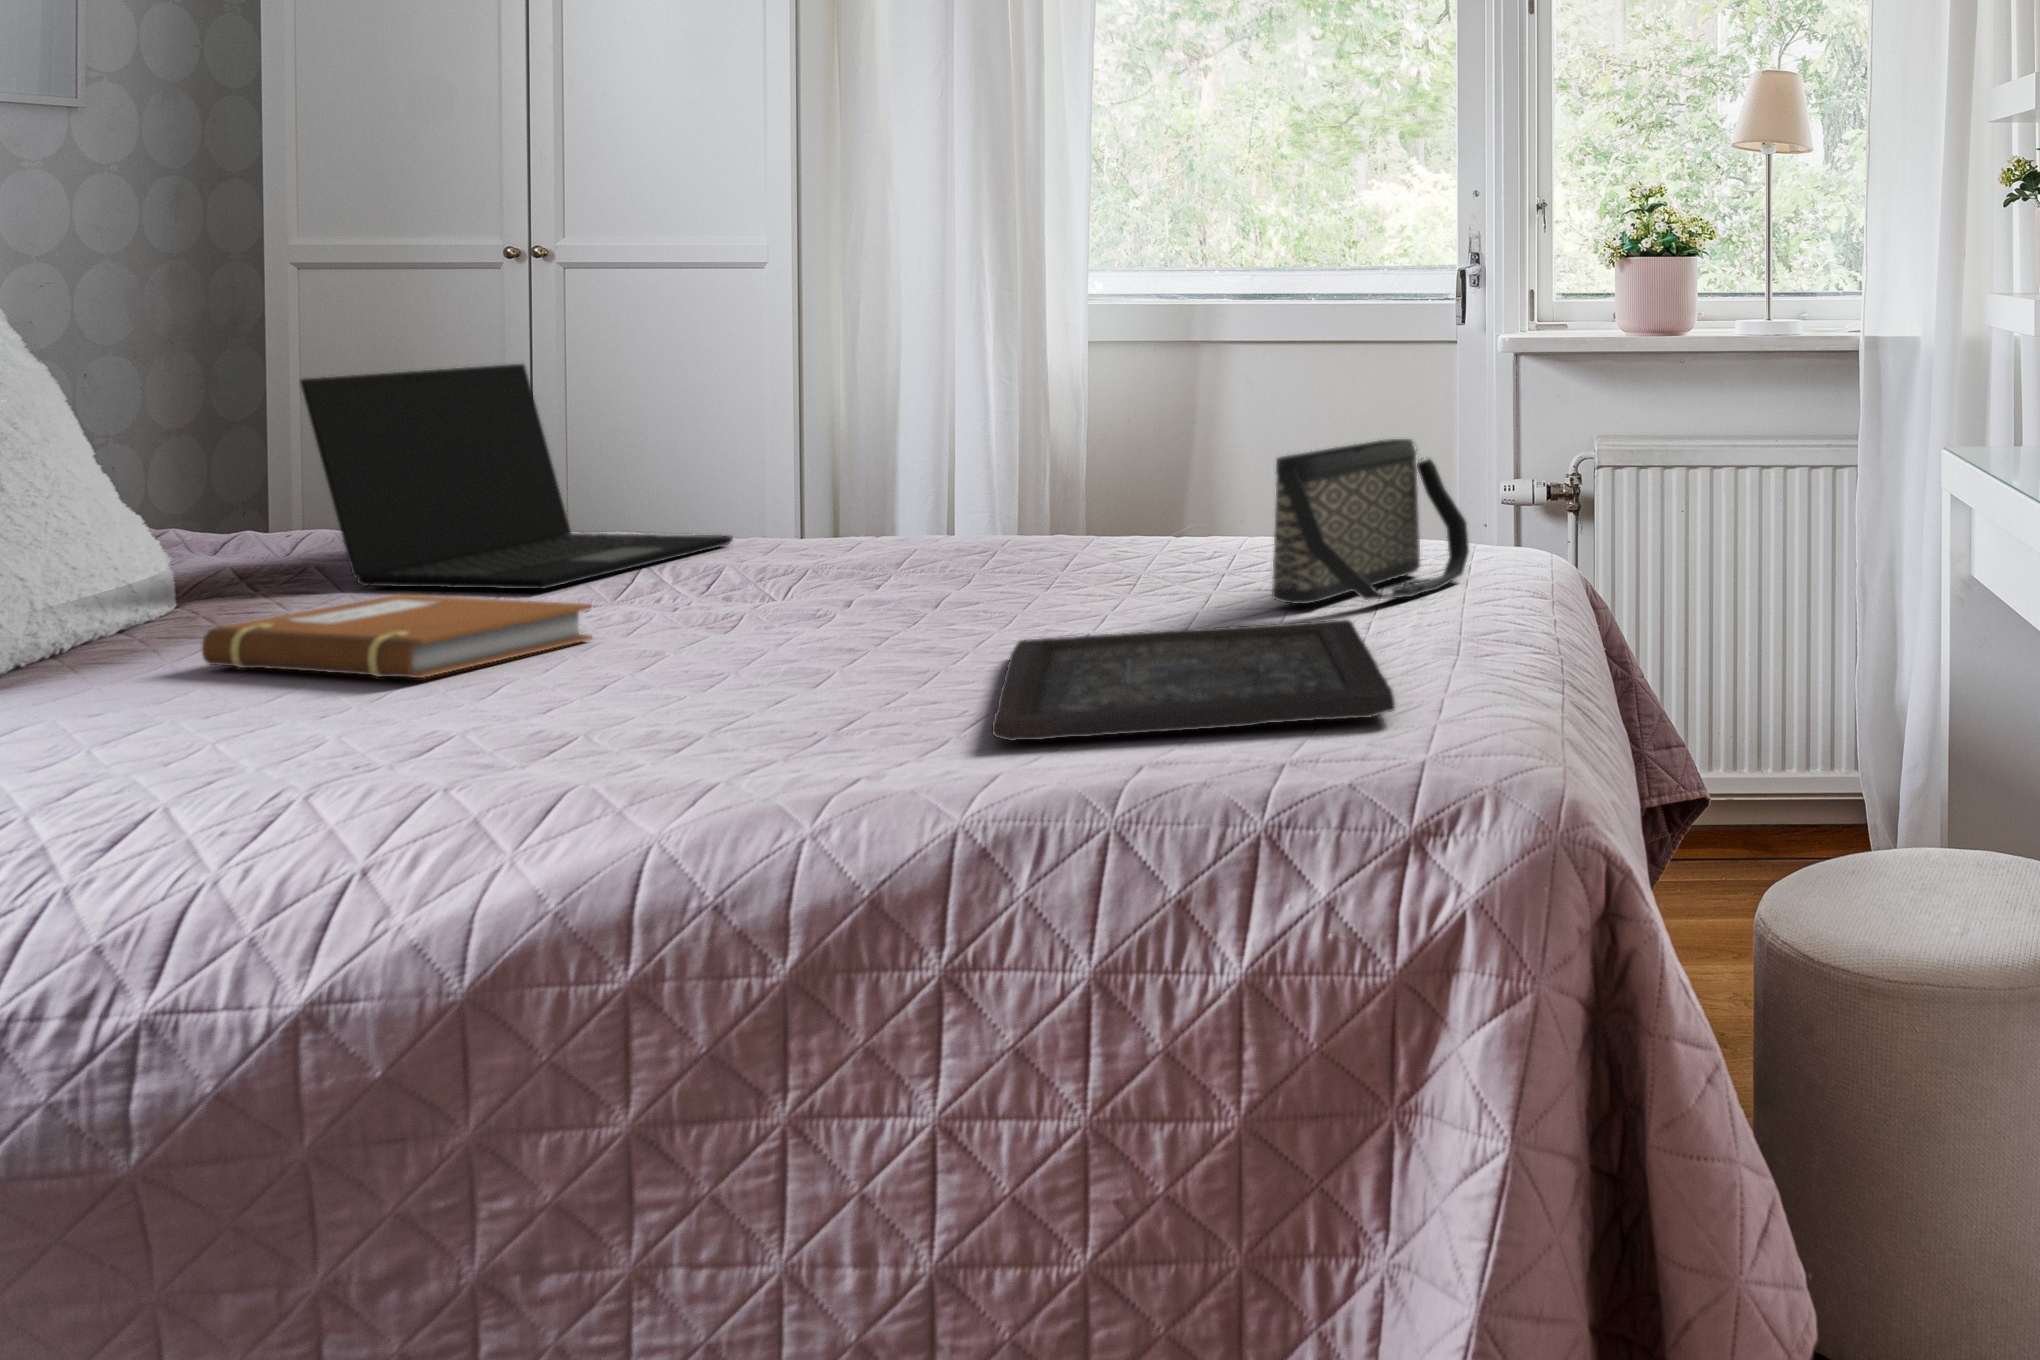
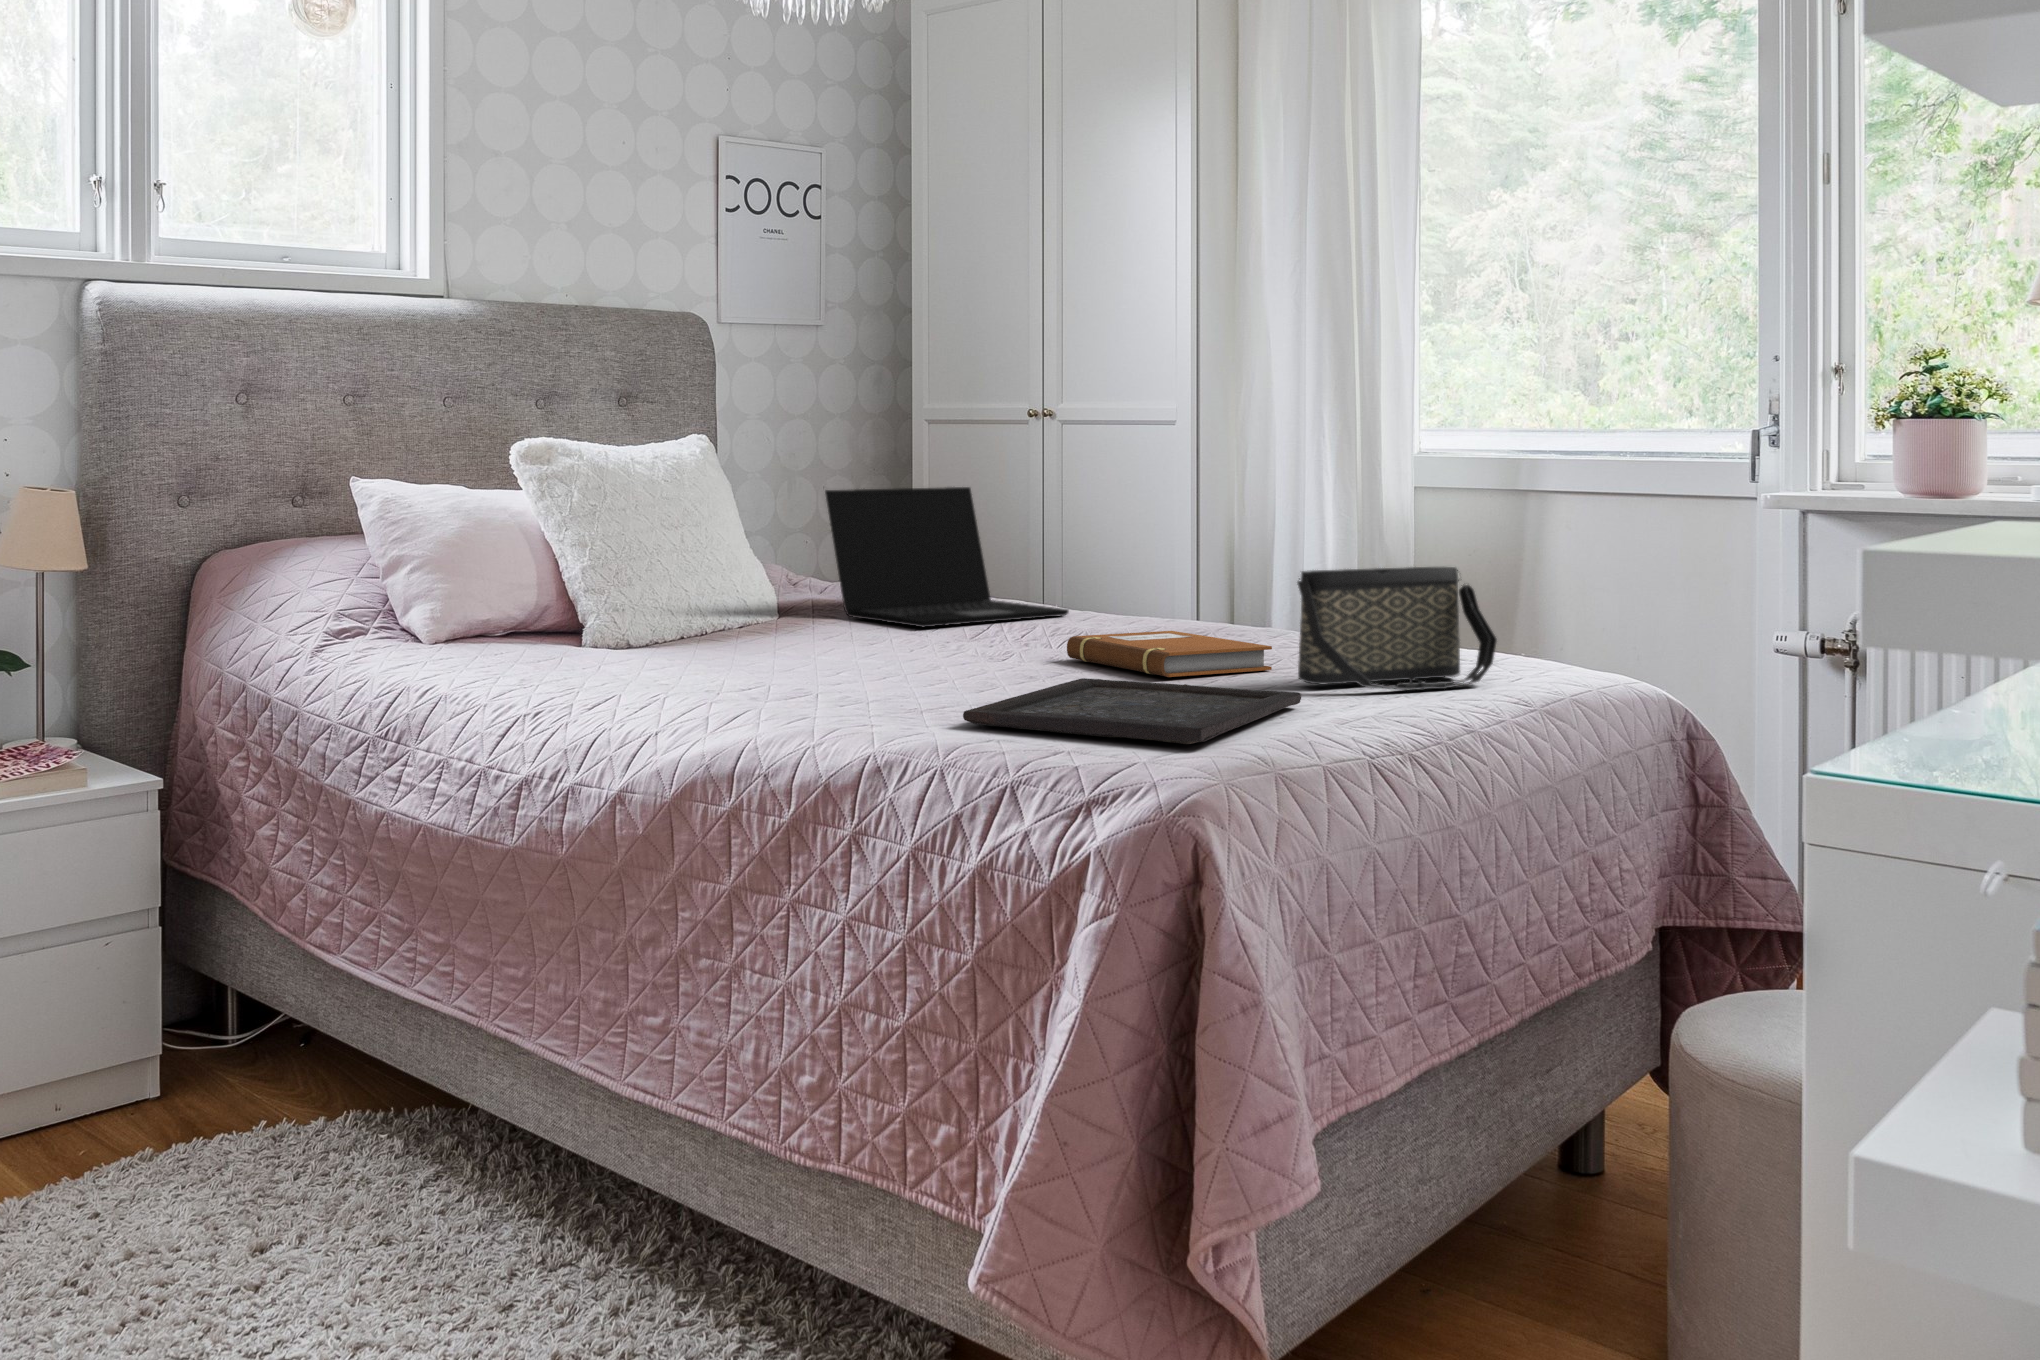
notebook: present [202,594,592,678] -> present [1067,631,1272,677]

